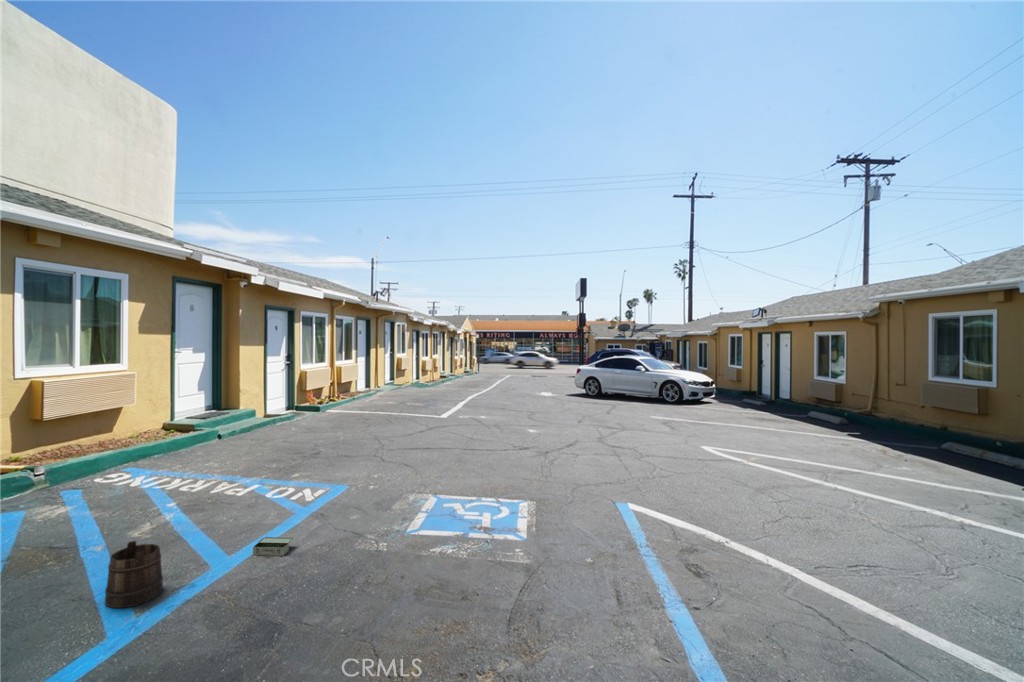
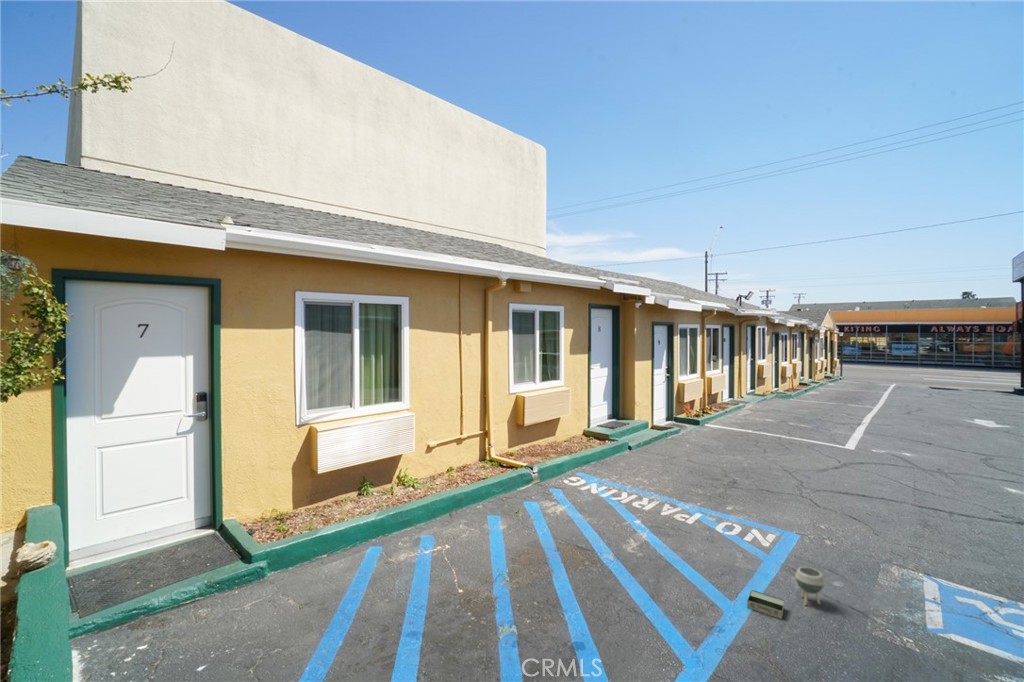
planter: none [310,503,335,539] -> present [795,567,824,605]
bucket: present [105,541,163,608] -> none [646,574,688,637]

